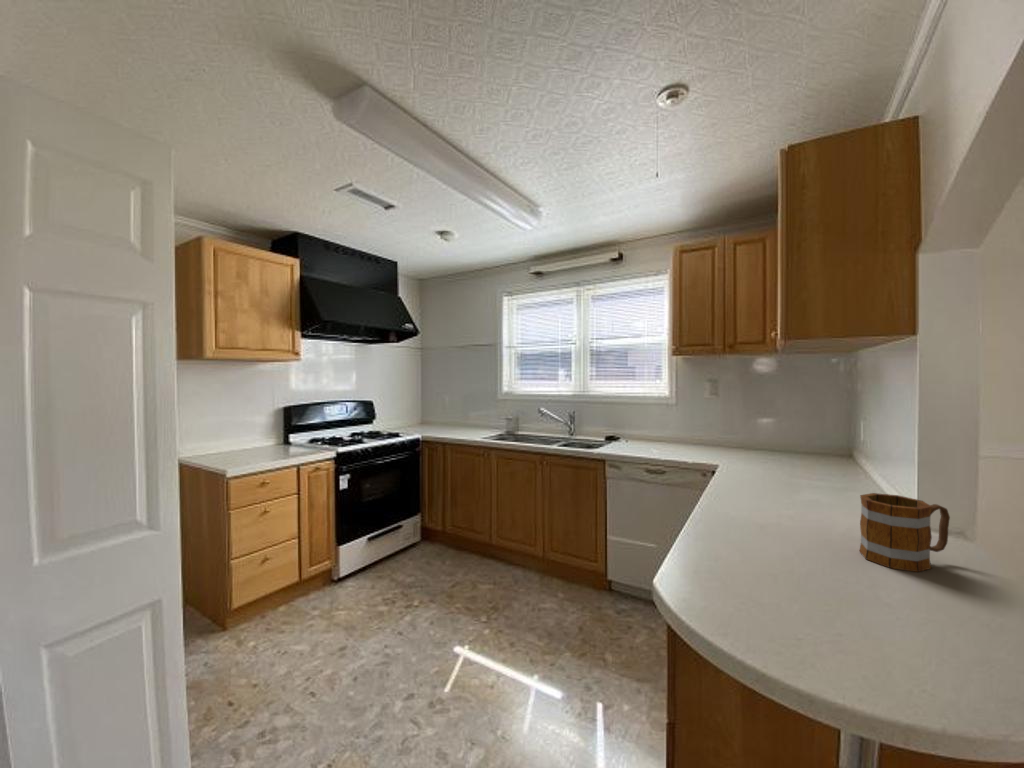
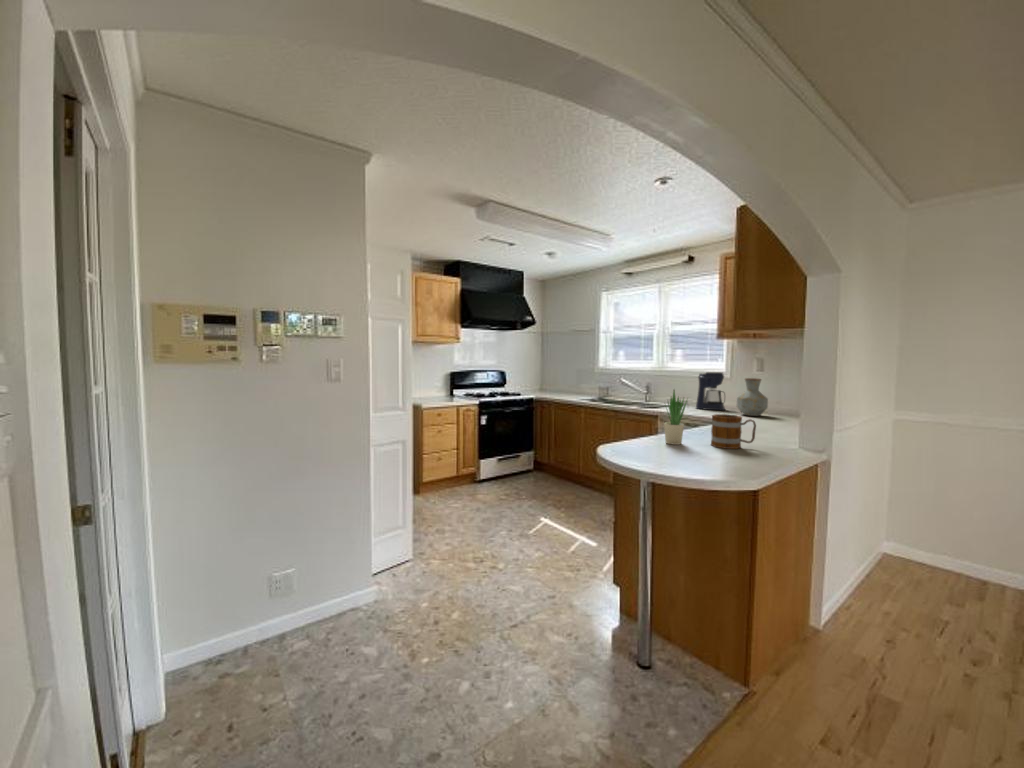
coffee maker: none [641,397,677,446] -> present [696,372,725,410]
vase: none [706,405,743,455] -> present [737,378,768,416]
potted plant: none [782,452,835,573] -> present [664,390,687,445]

